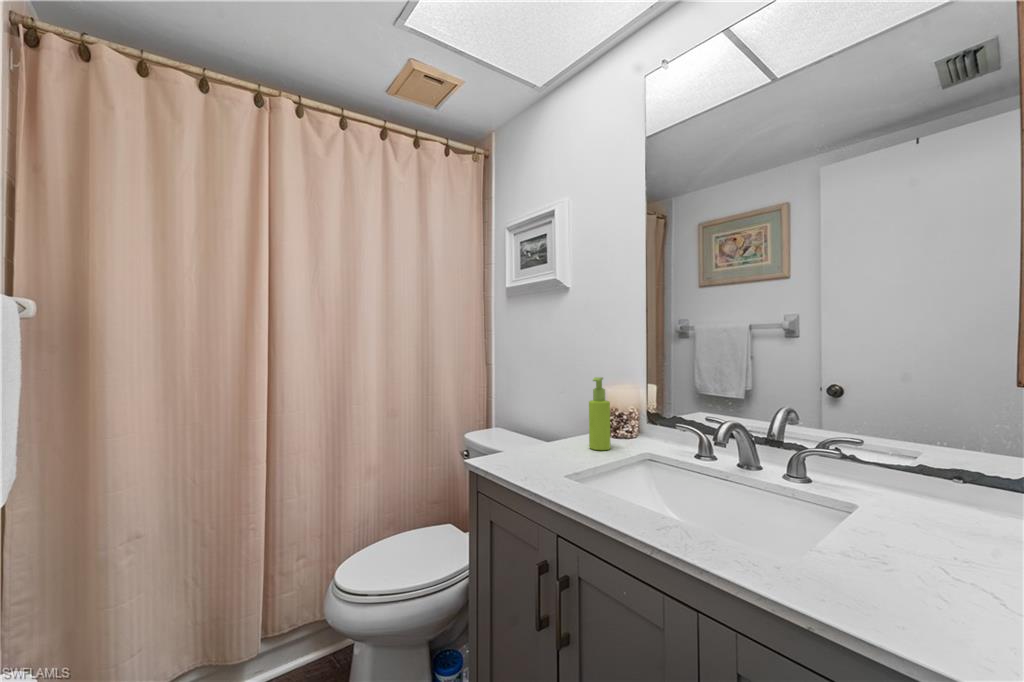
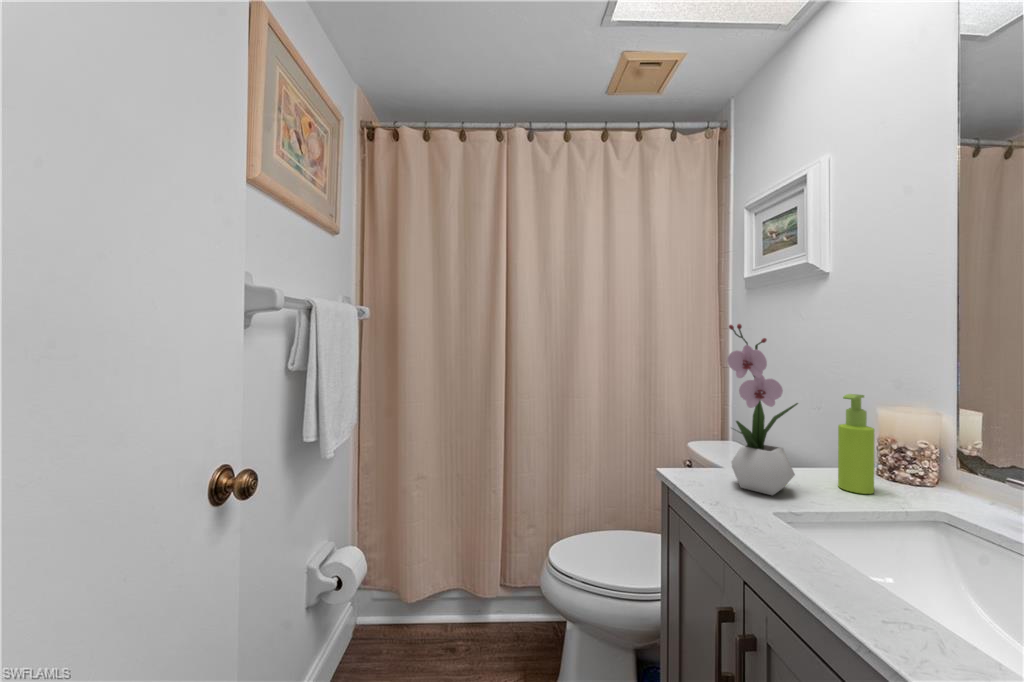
flower arrangement: none [521,324,569,463] -> present [727,324,798,495]

